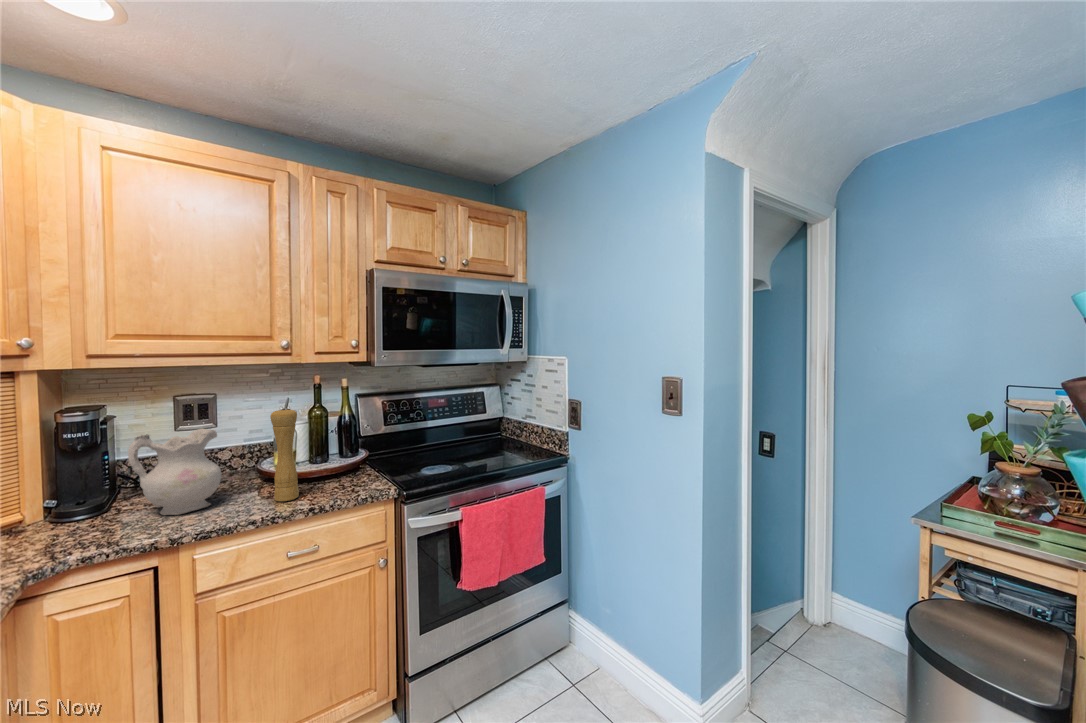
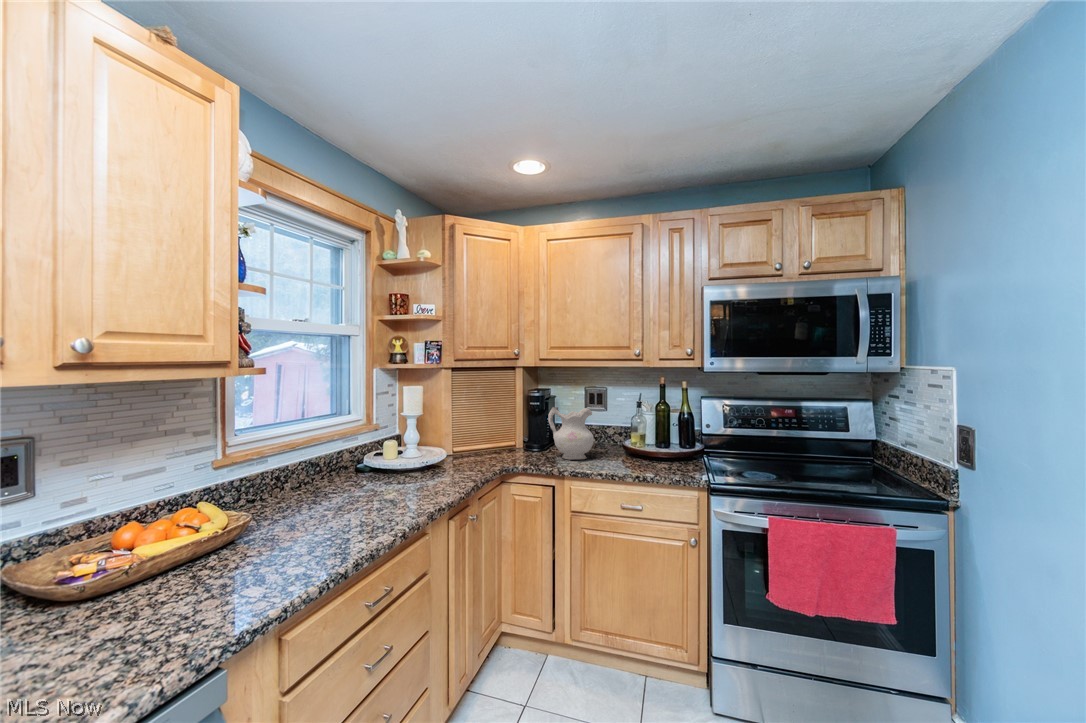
pepper mill: present [270,408,299,501] -> none [618,399,635,468]

